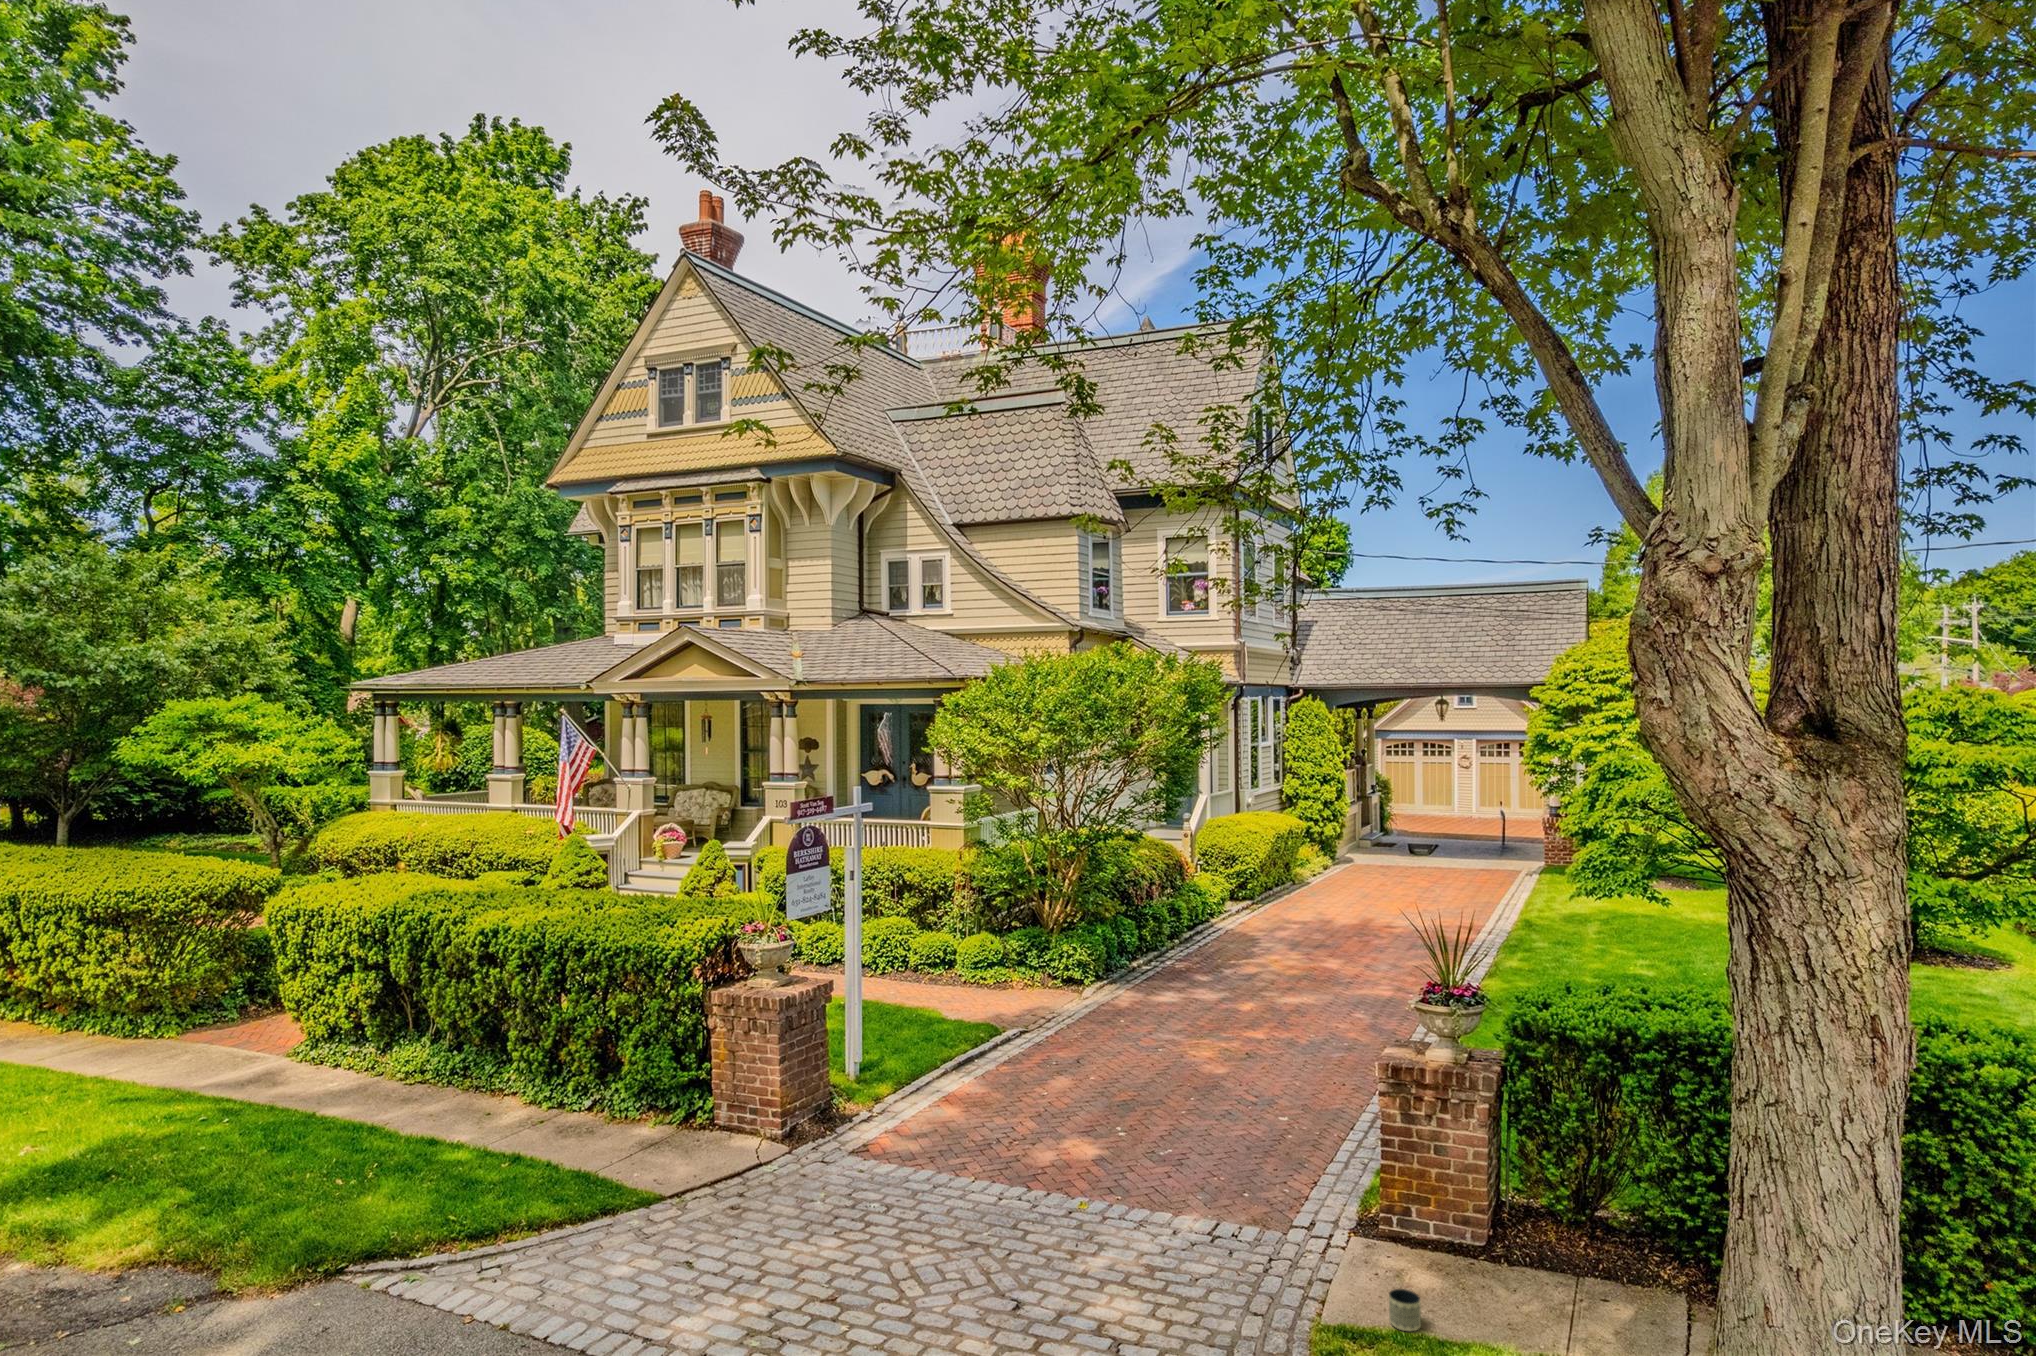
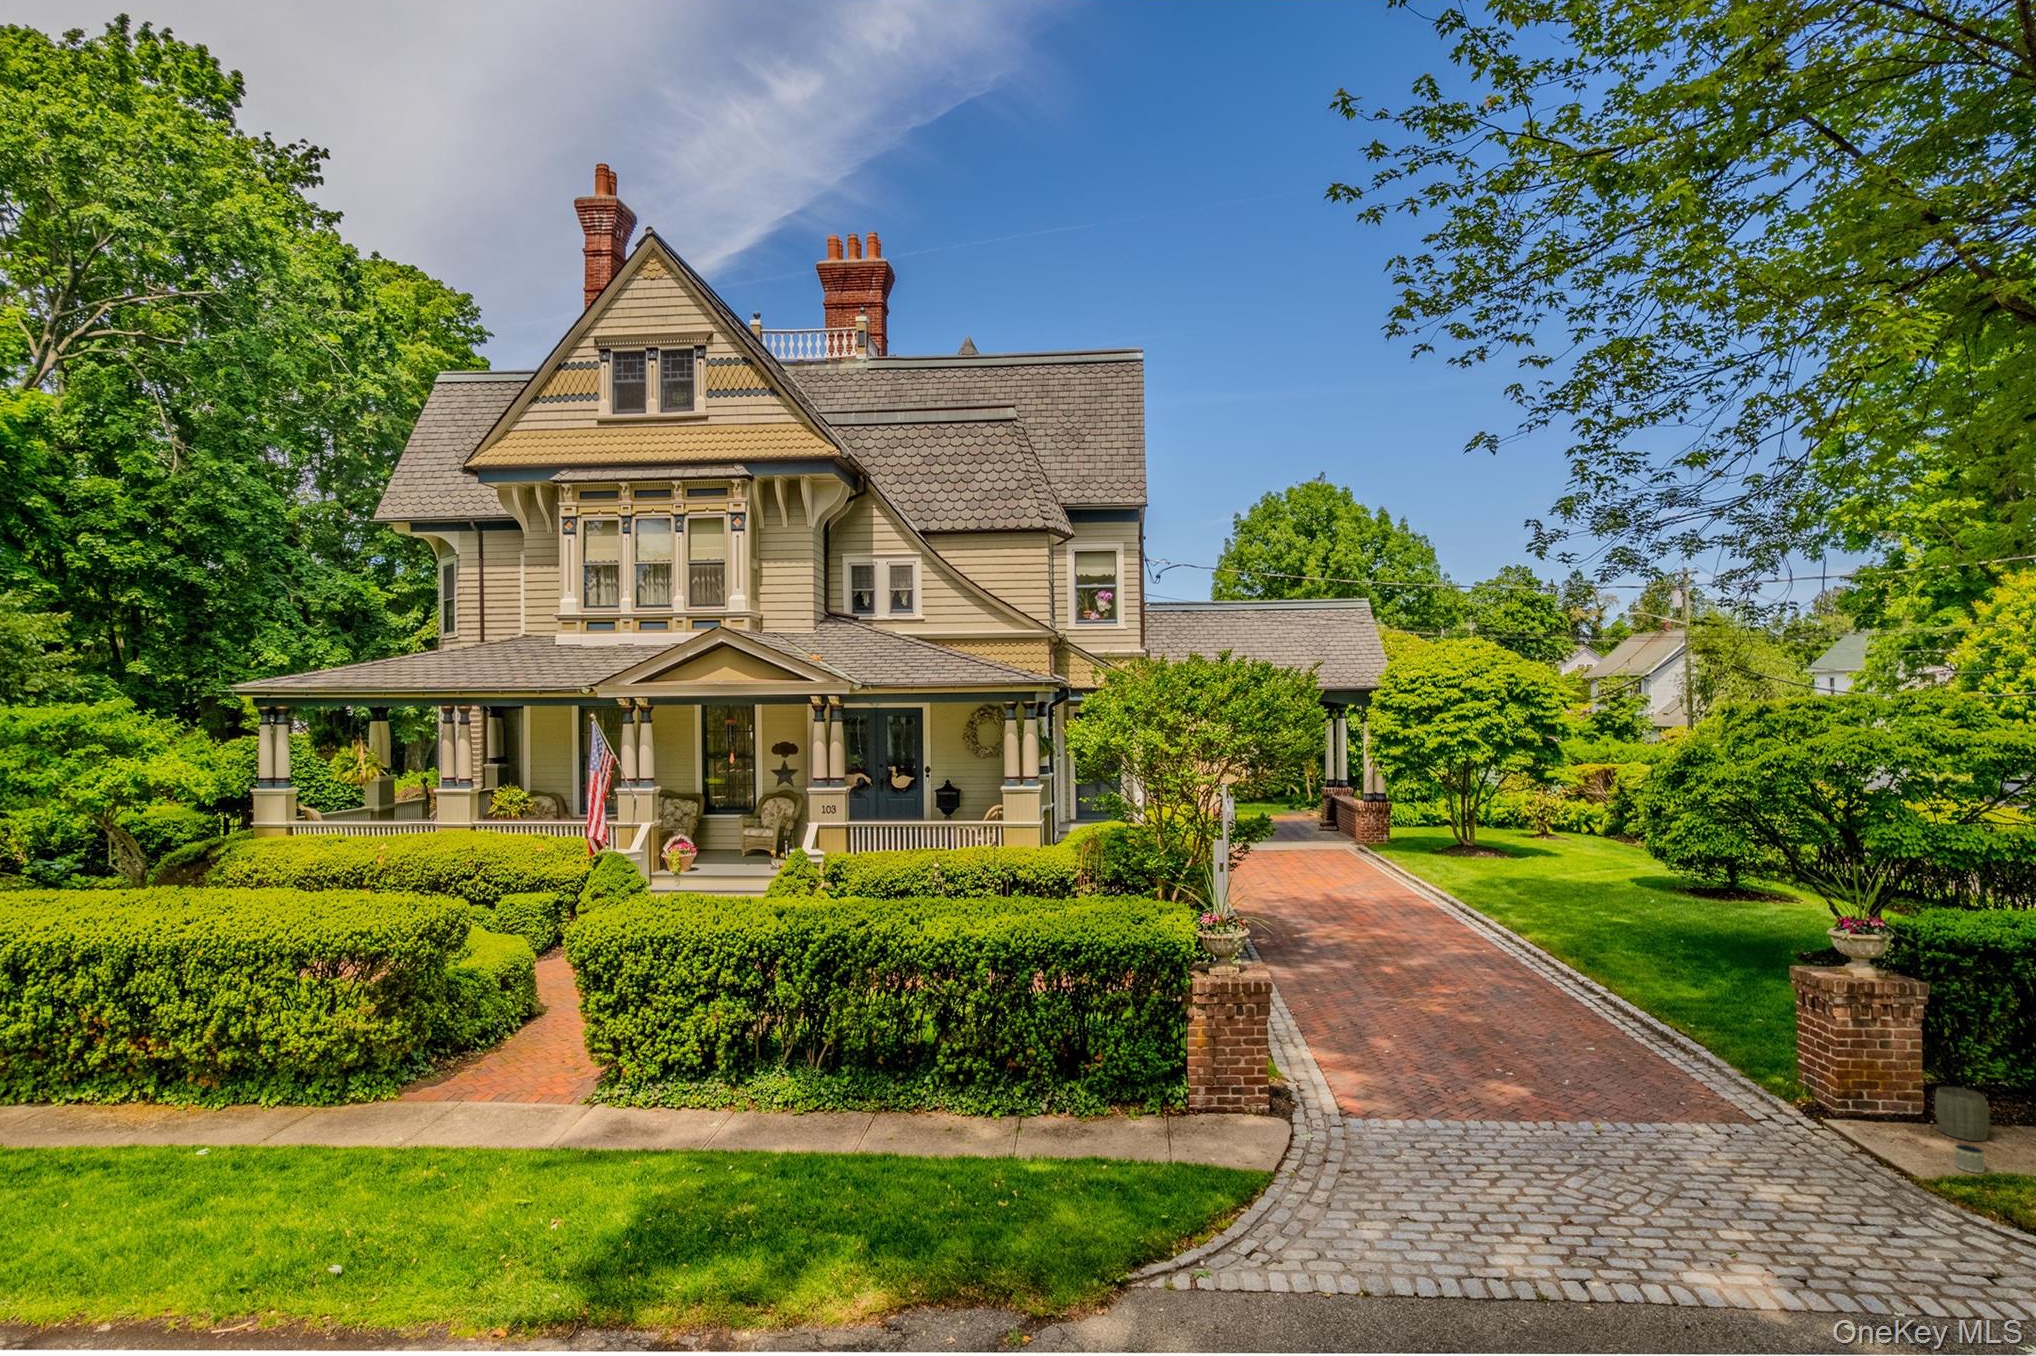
woven basket: none [1460,1216,1521,1298] -> present [1935,1087,1990,1141]

